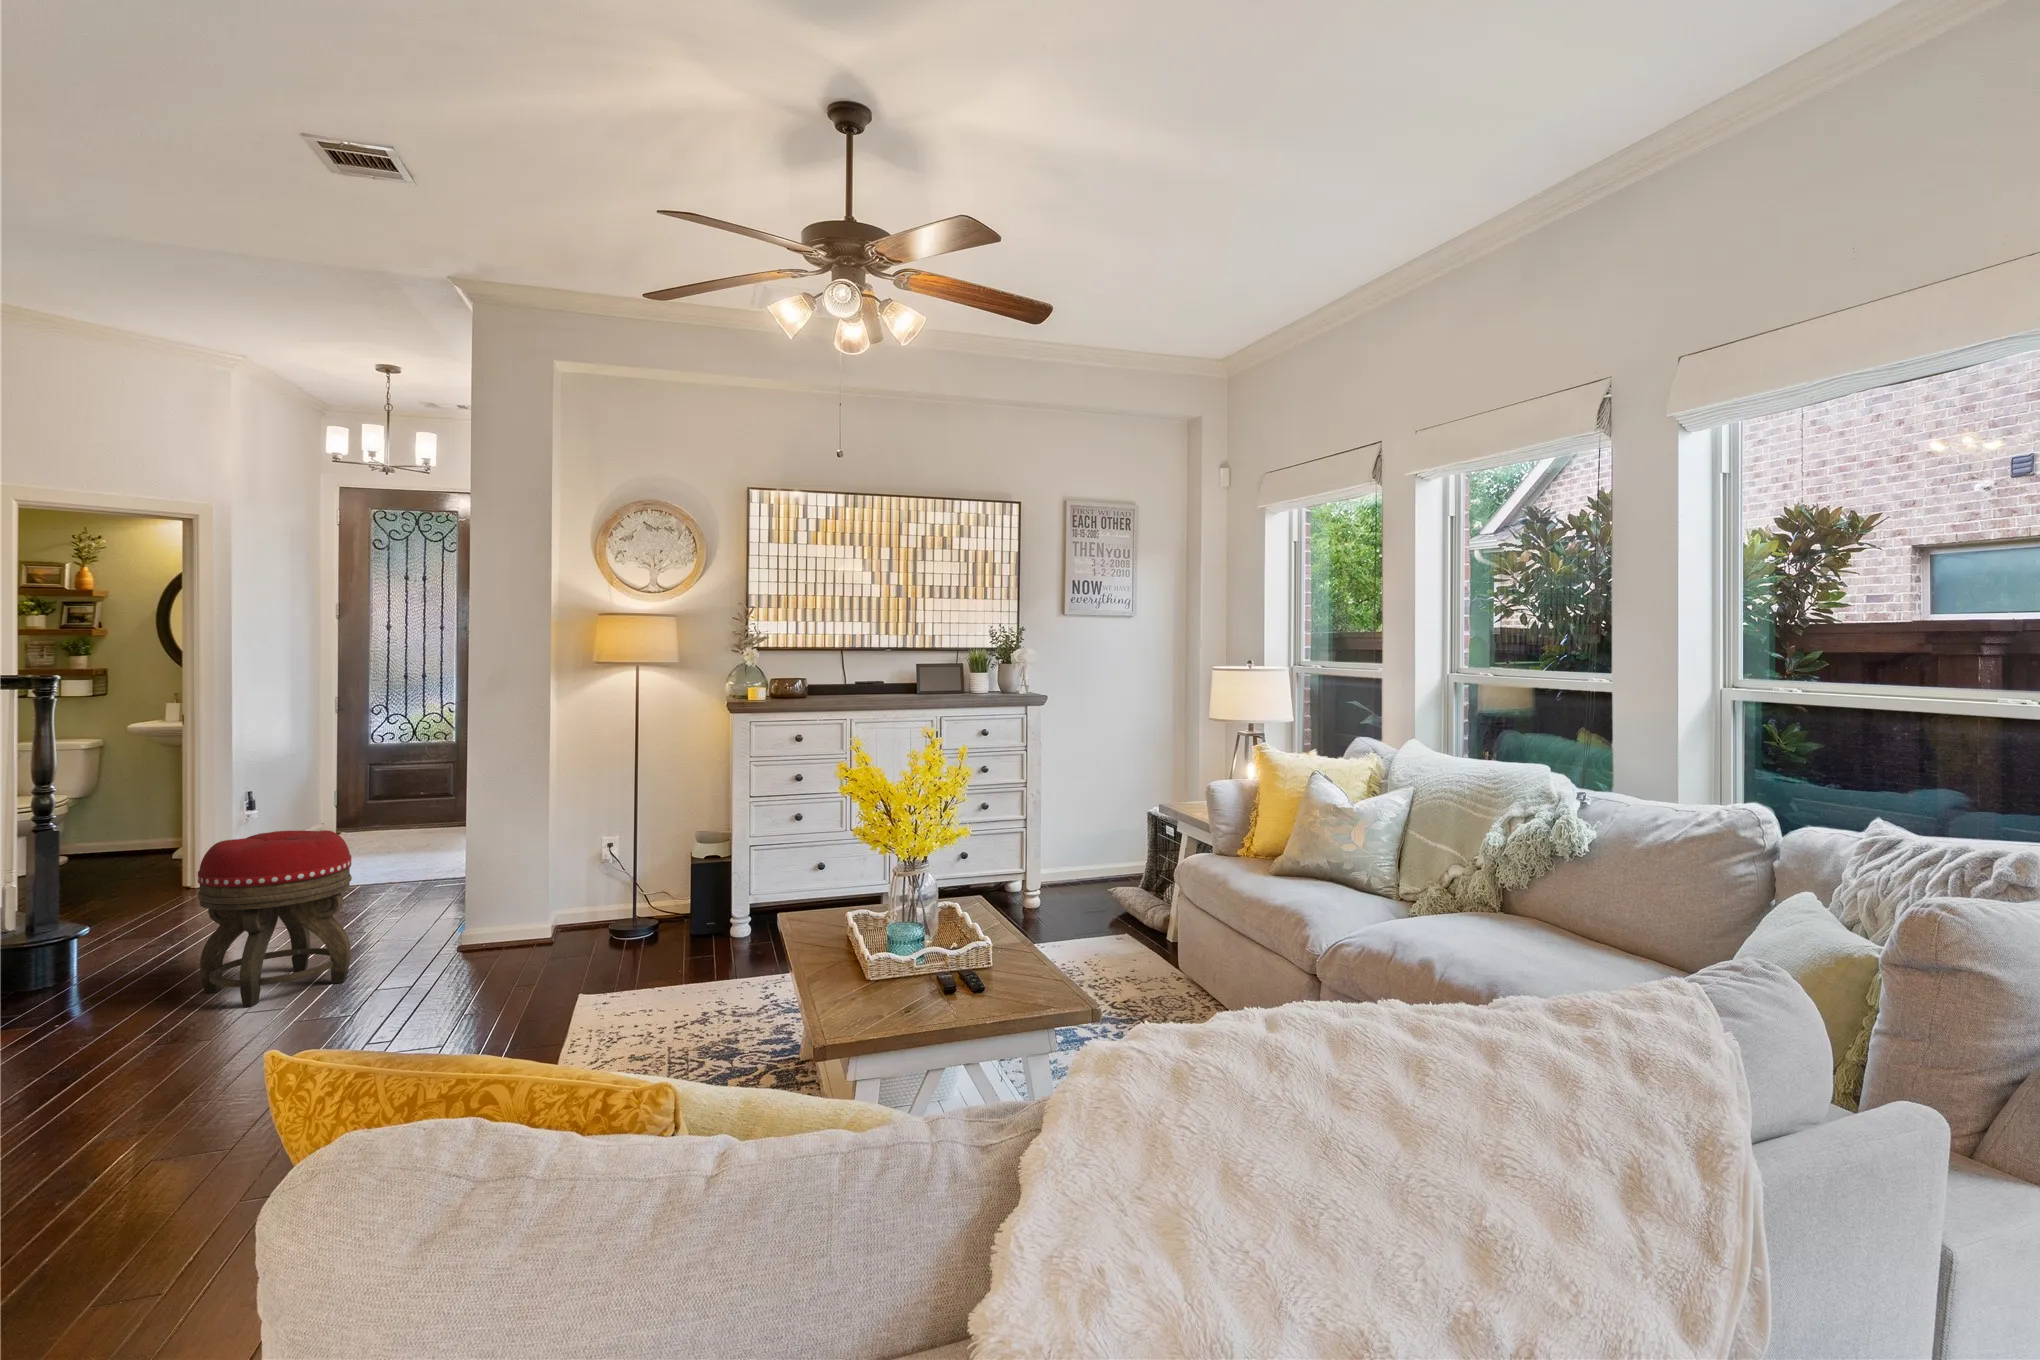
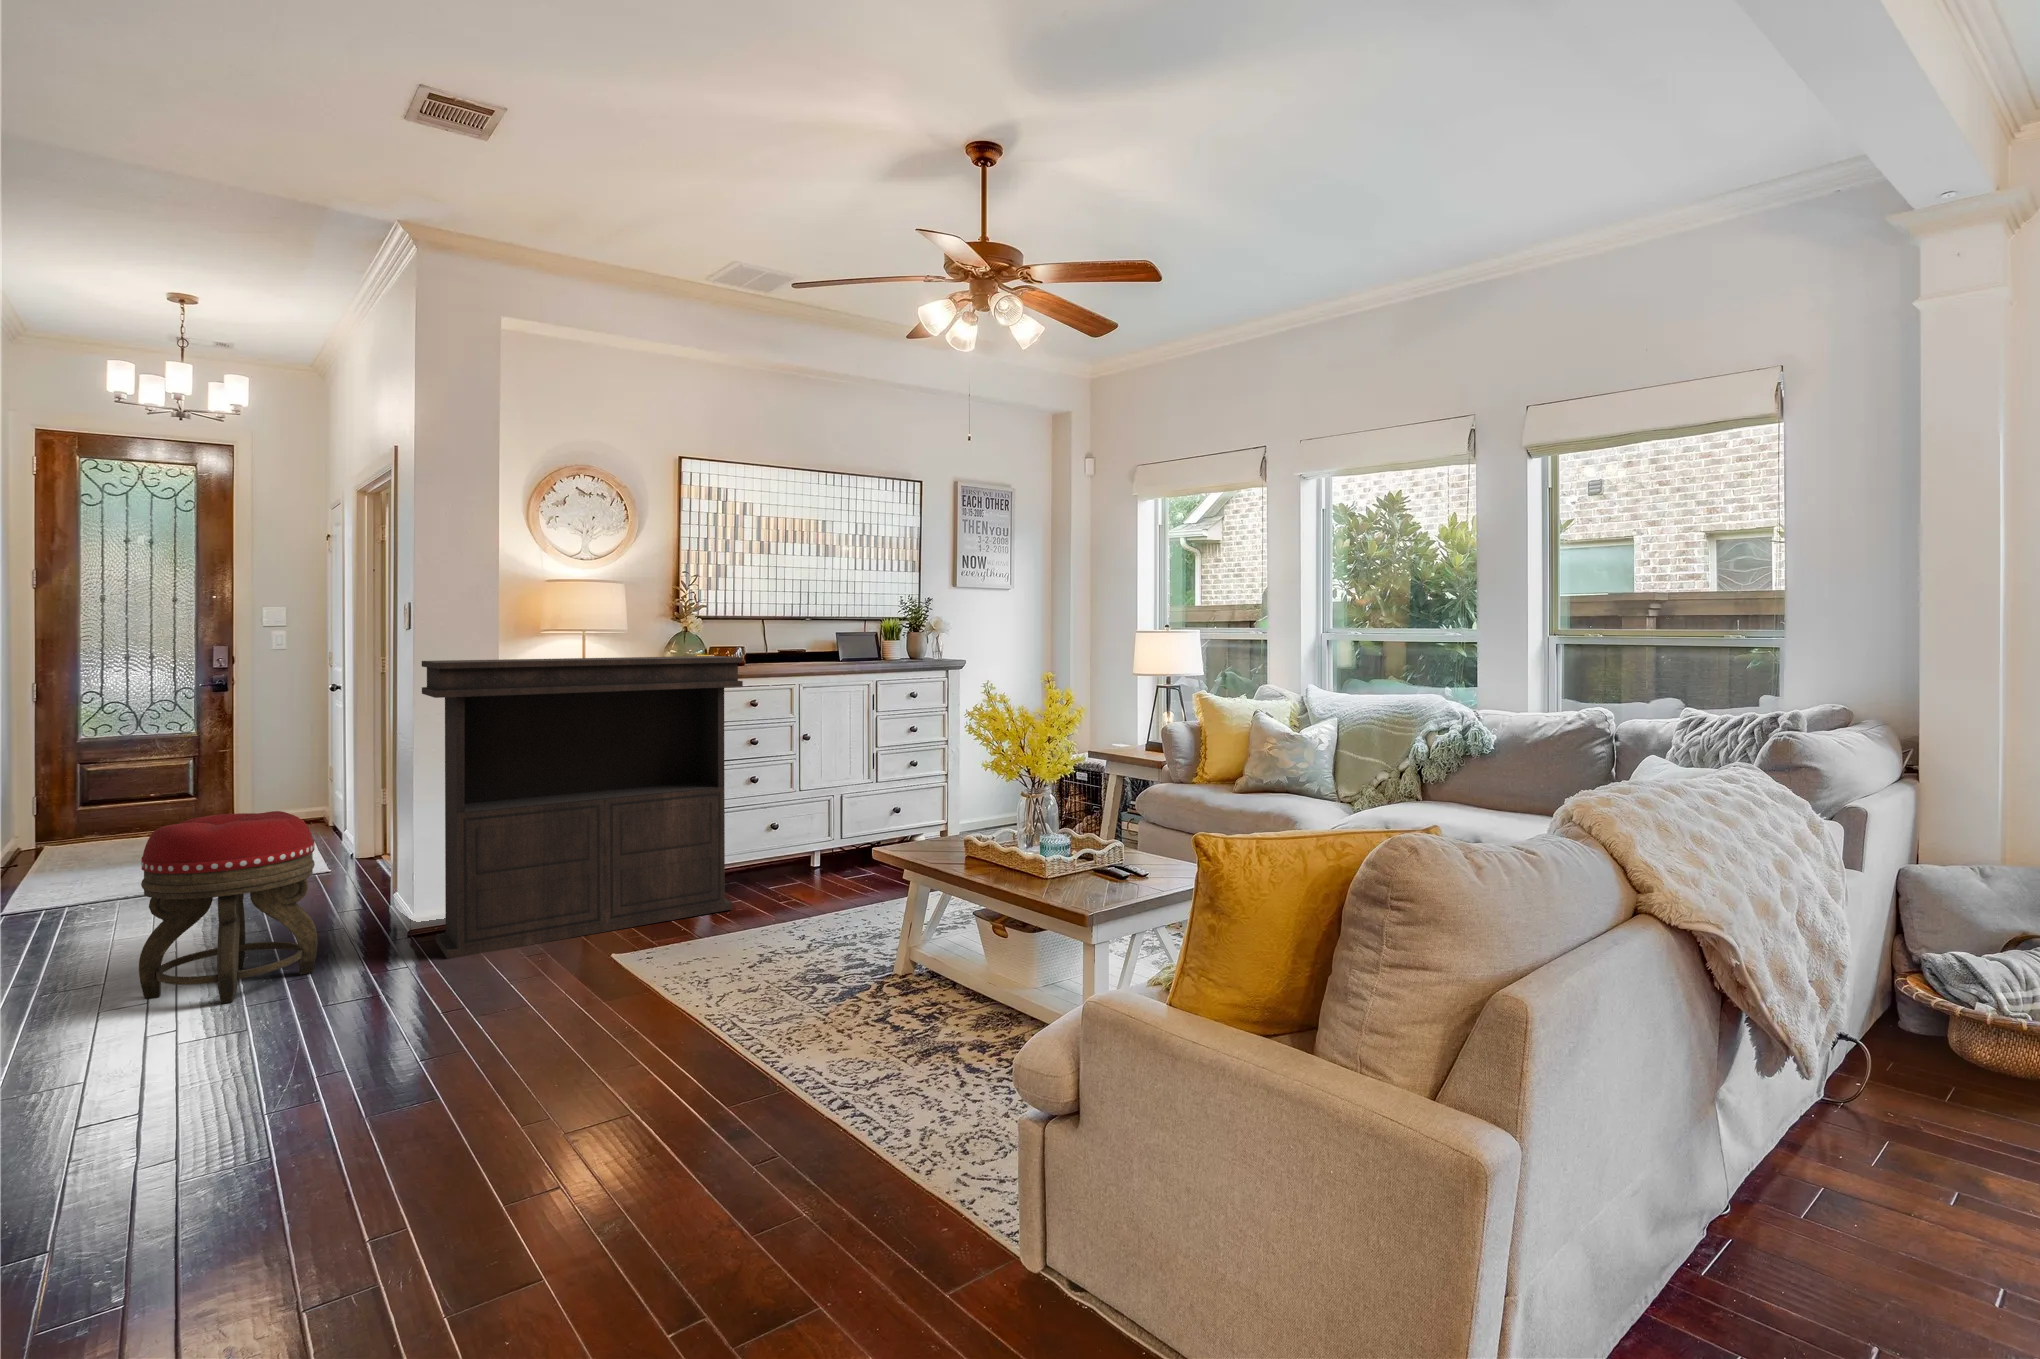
console table: none [443,690,757,982] -> present [422,656,743,959]

